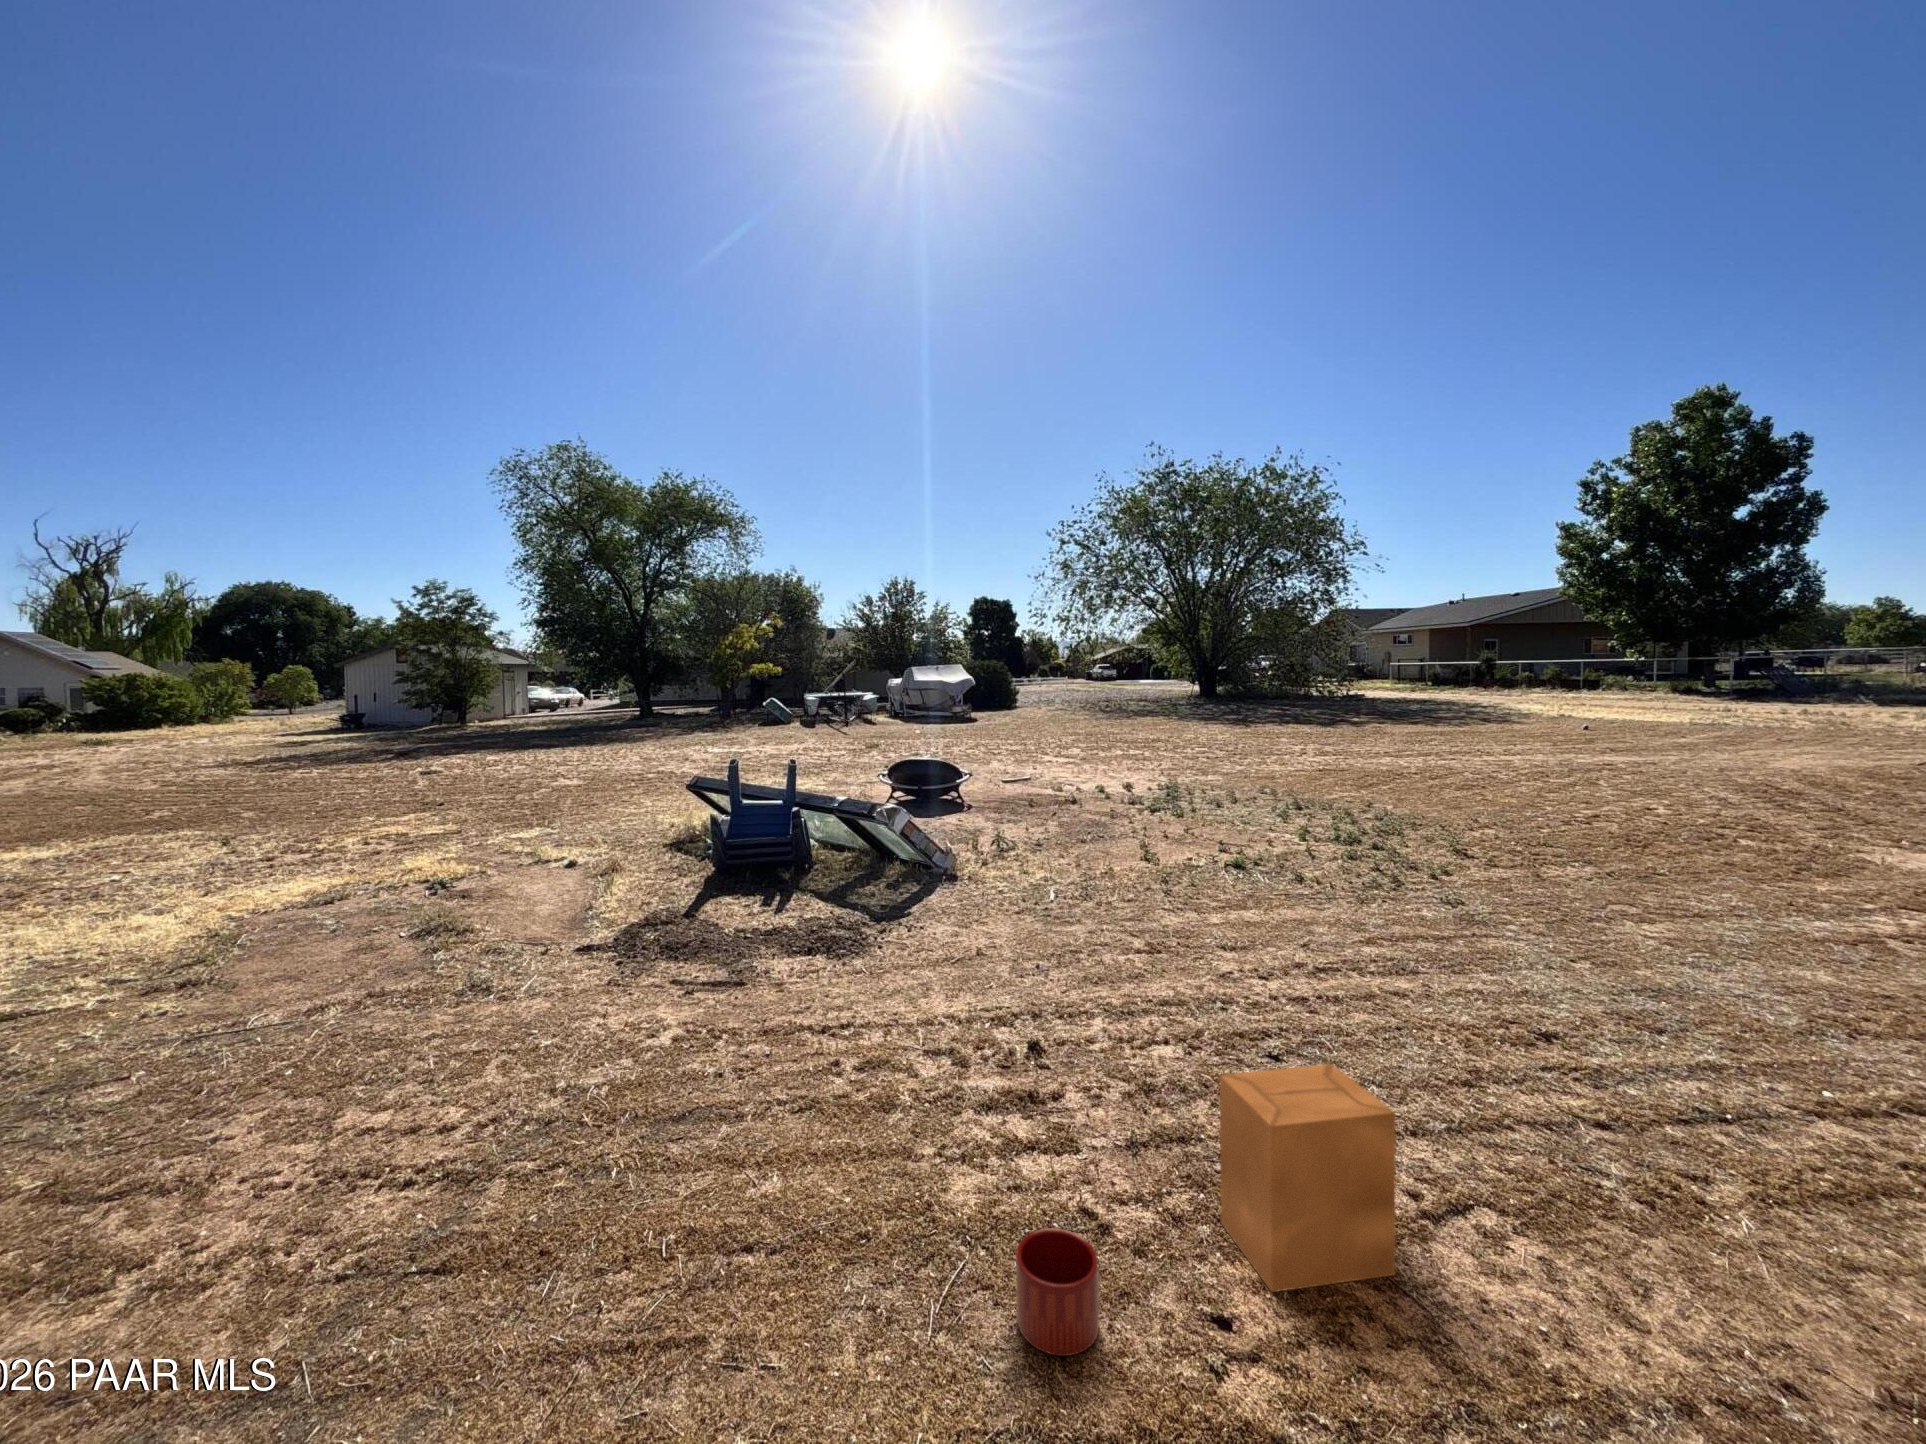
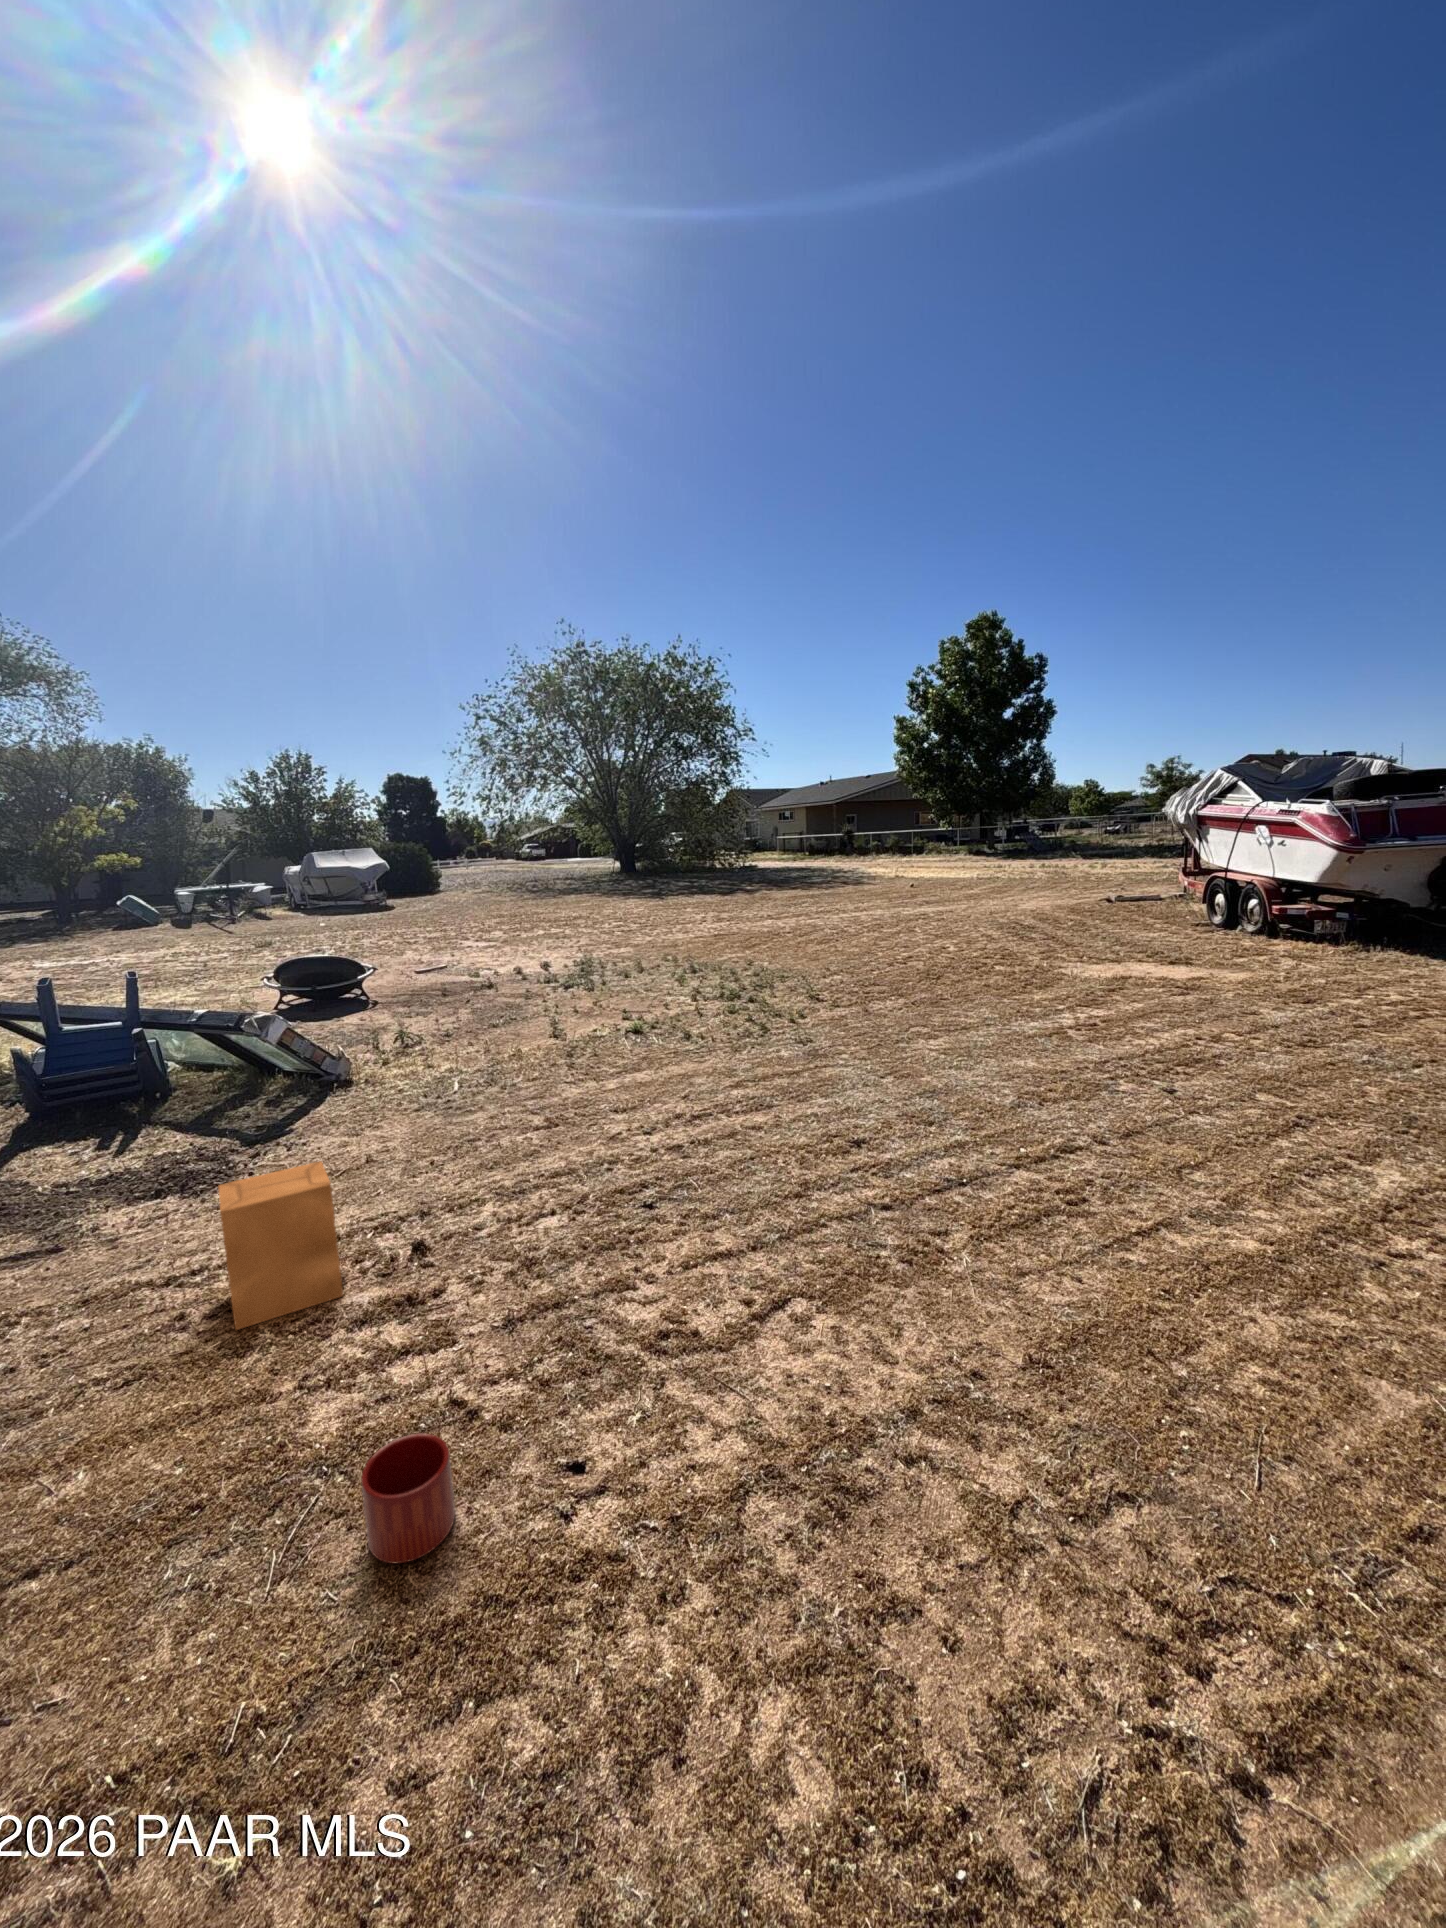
cardboard box: present [1220,1064,1396,1292] -> present [219,1161,343,1330]

